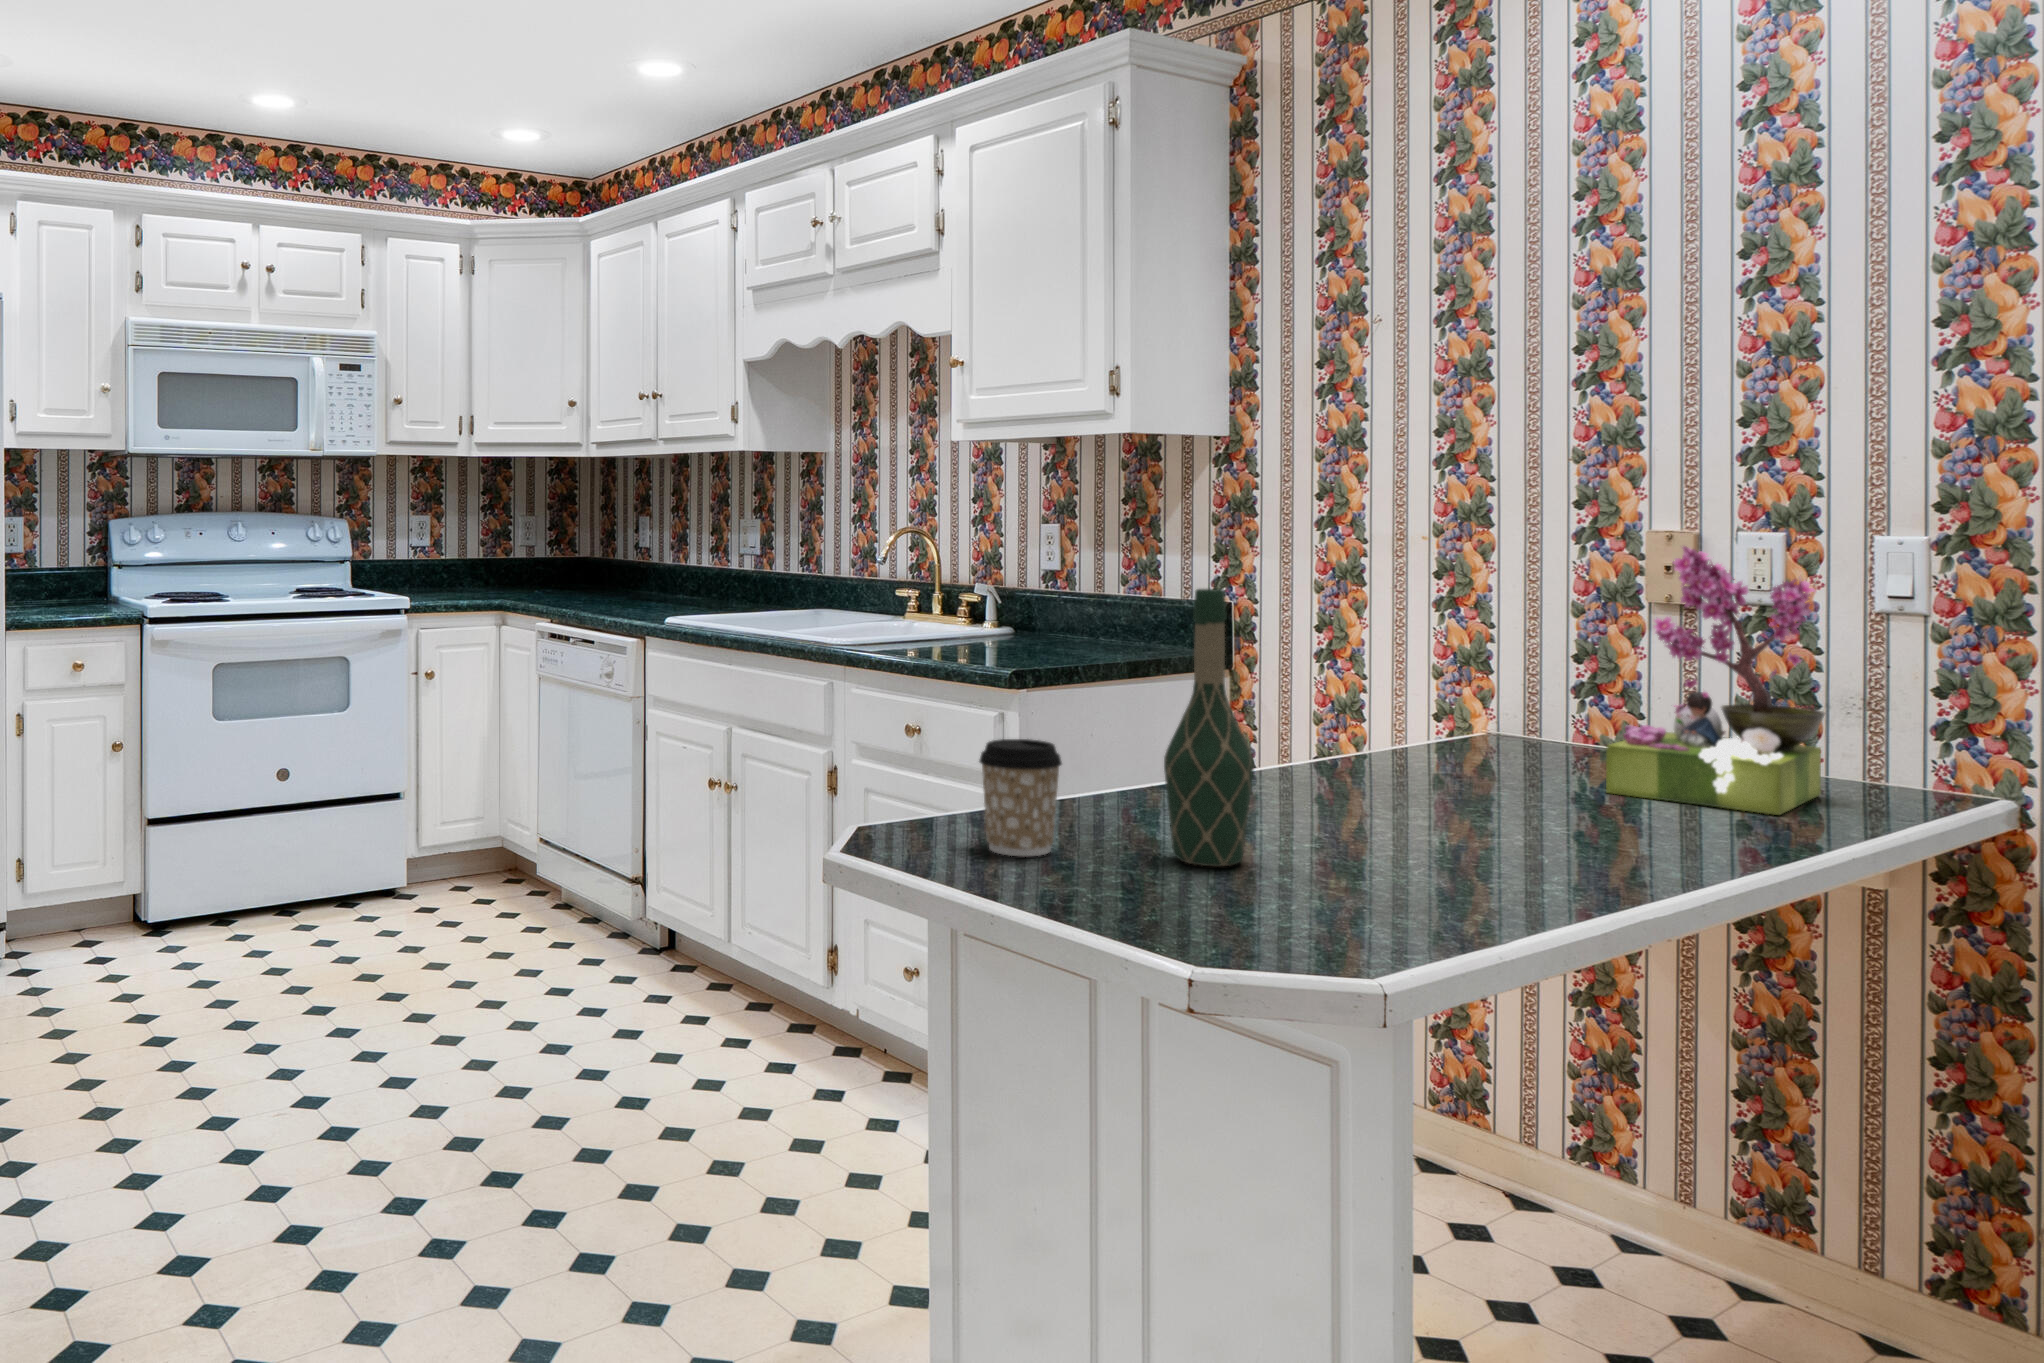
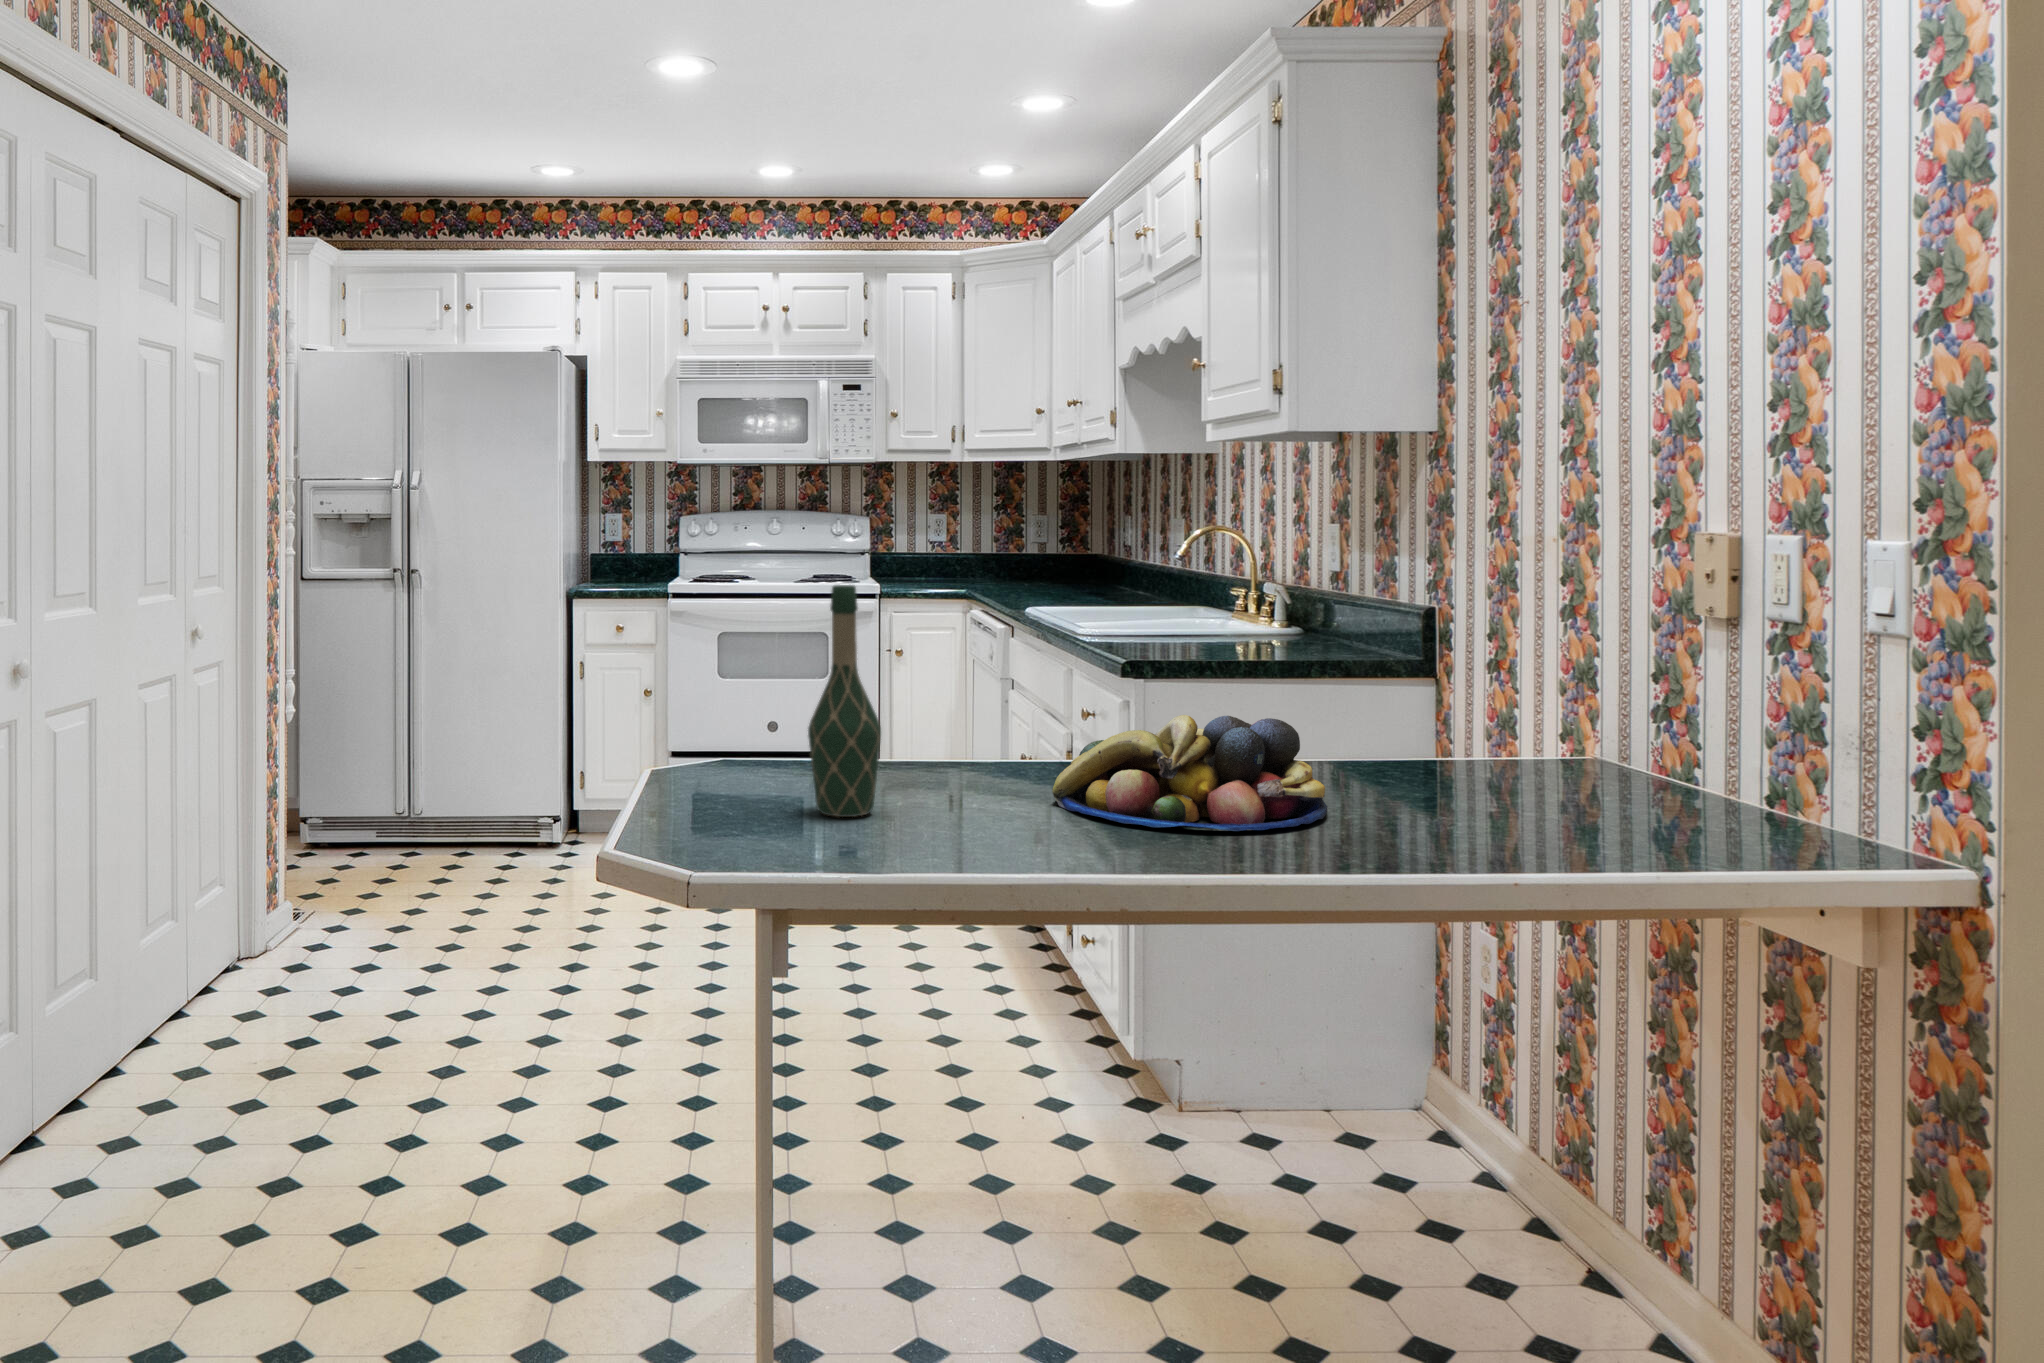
flower arrangement: present [1606,546,1825,815] -> none [1462,548,1724,847]
fruit bowl: none [1279,715,1582,838] -> present [1052,715,1327,831]
coffee cup: present [979,739,1062,856] -> none [704,704,771,796]

